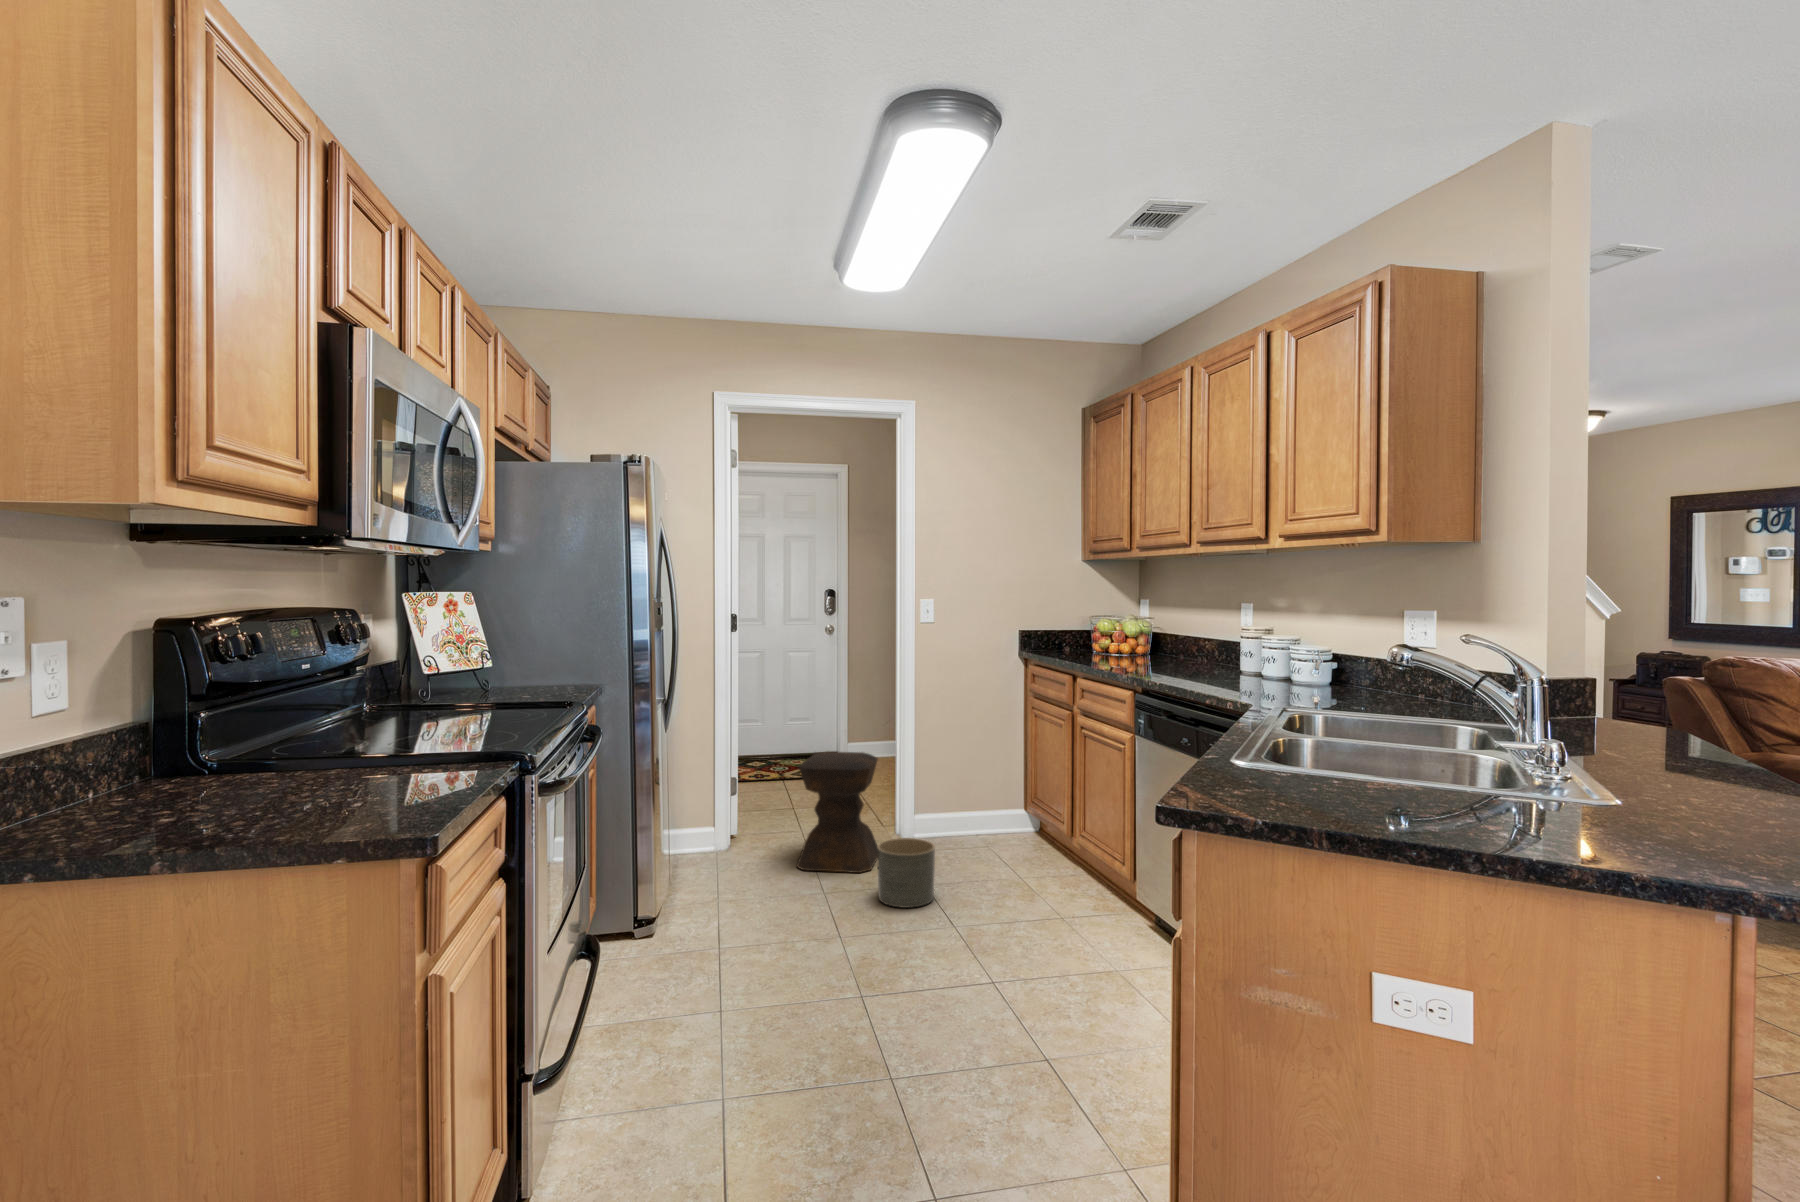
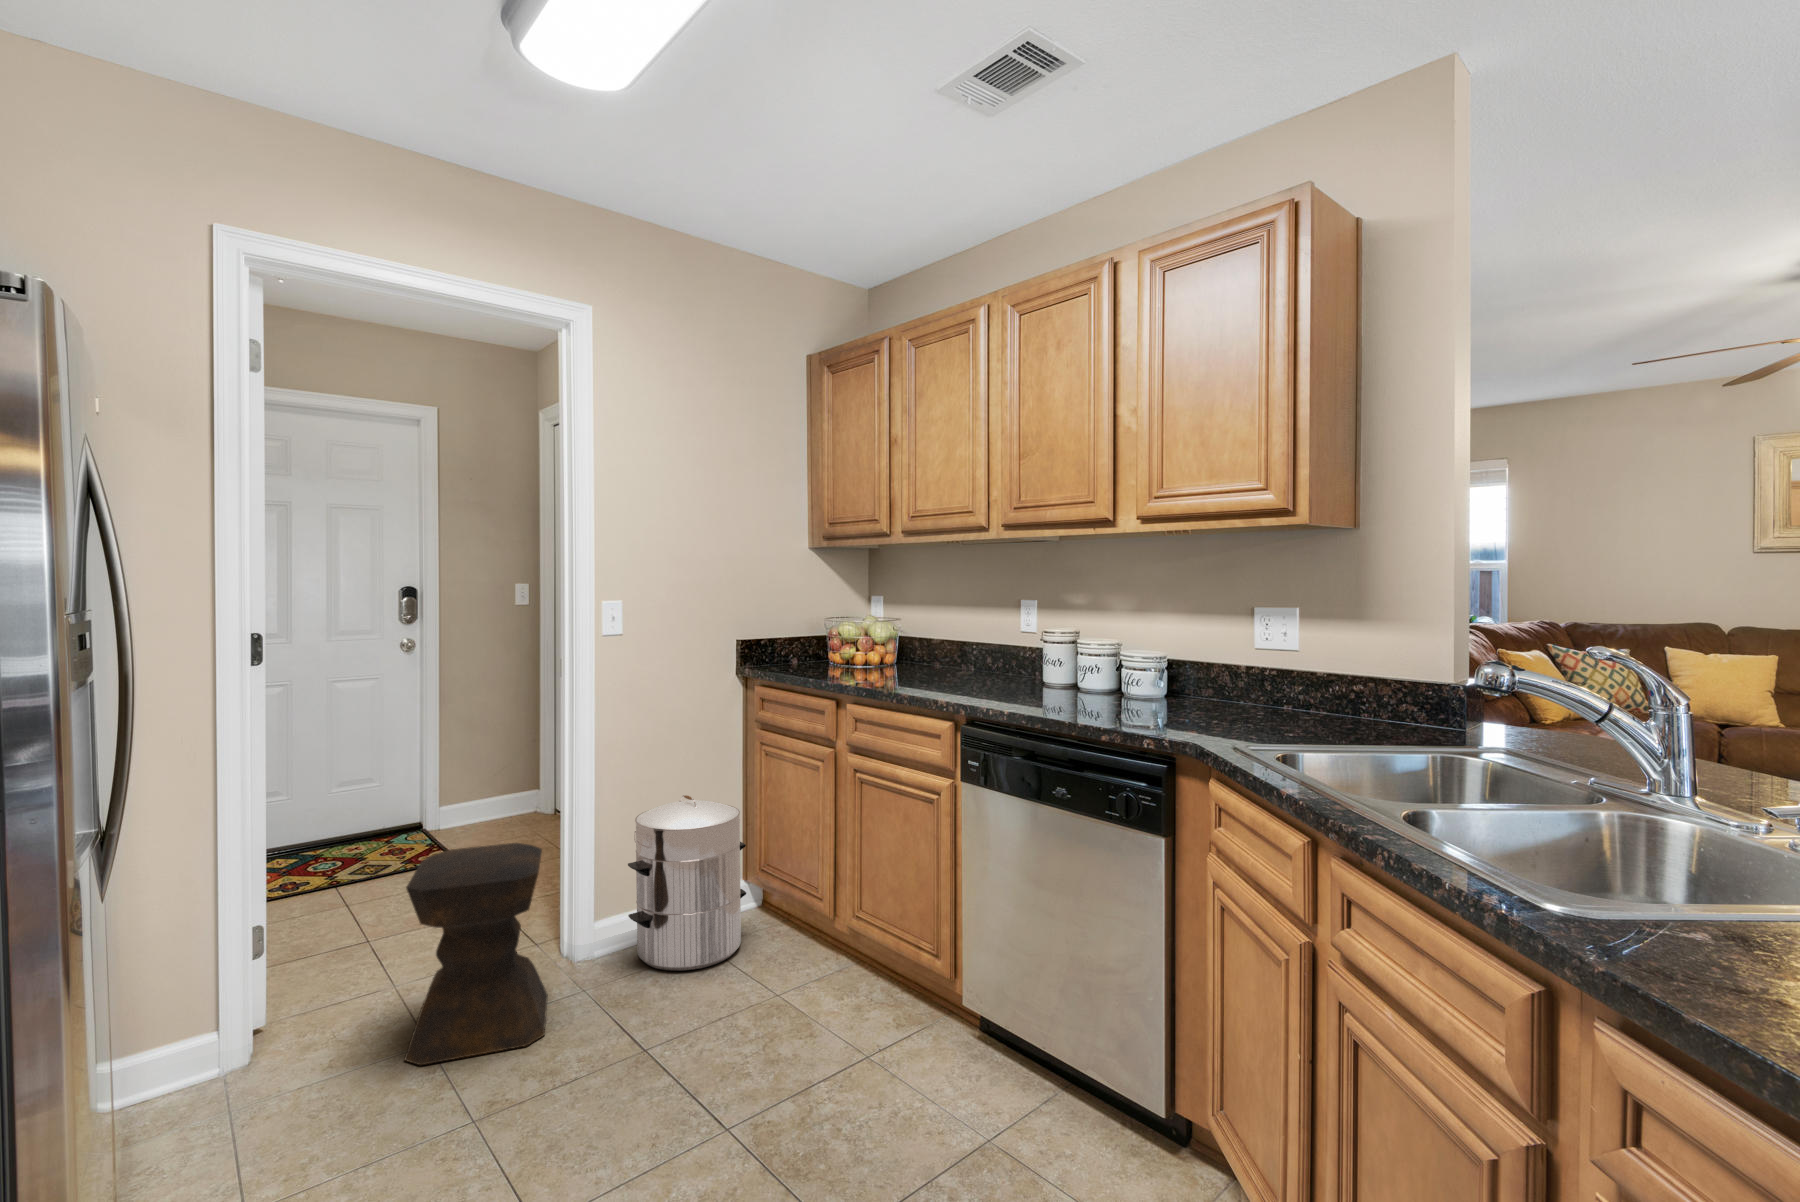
waste bin: none [934,737,1018,856] -> present [628,795,746,971]
planter: present [877,838,935,908] -> none [575,977,673,1108]

